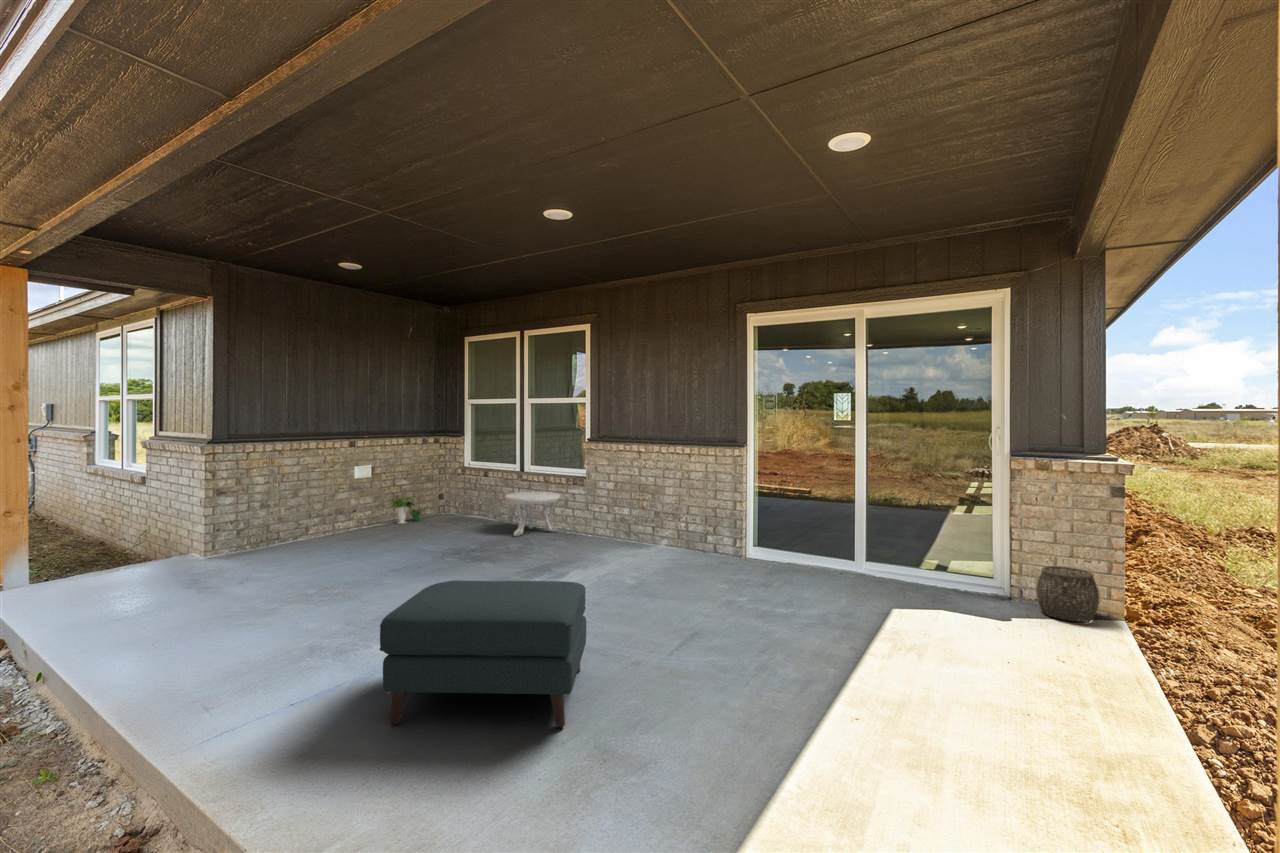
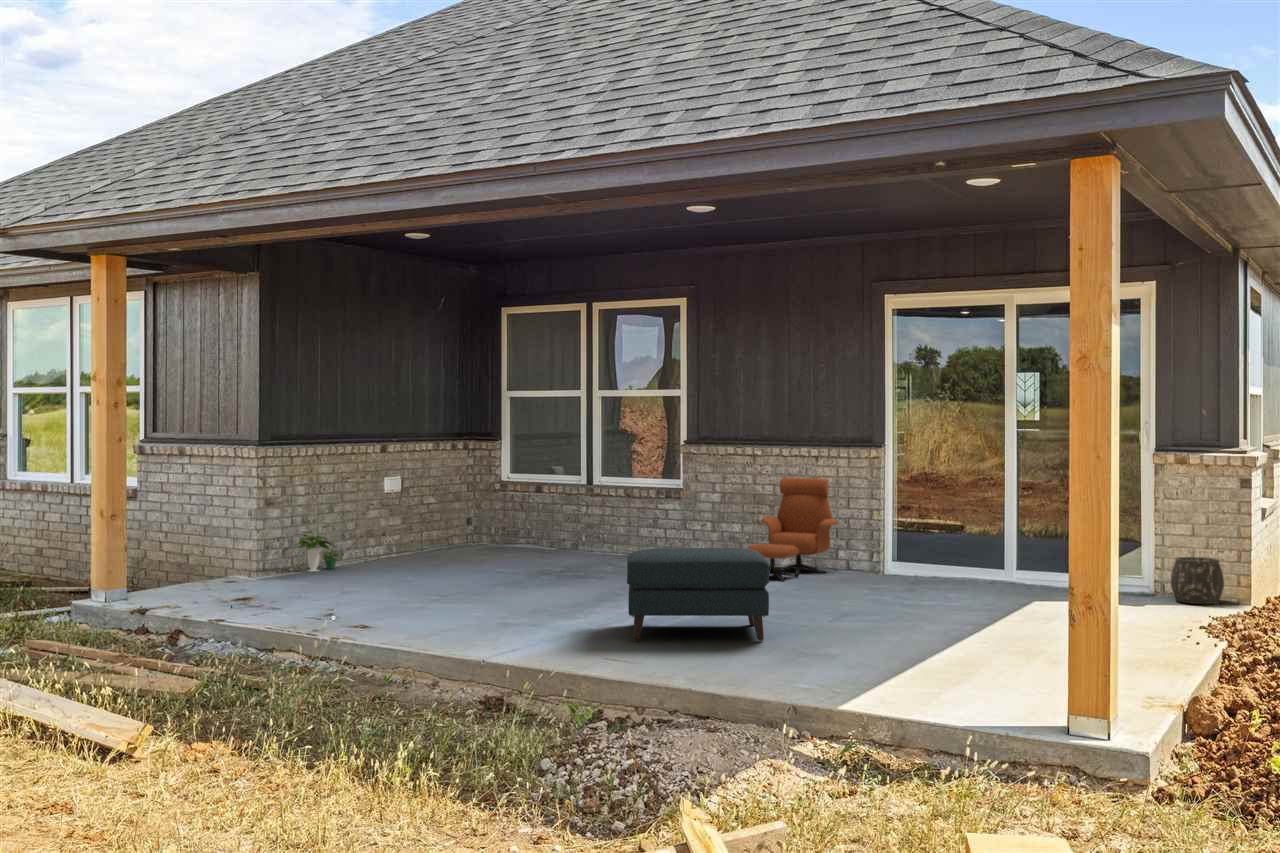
lounge chair: none [622,472,707,570] -> present [747,478,838,580]
side table: present [505,492,560,536] -> none [583,508,651,560]
potted plant: present [391,498,422,523] -> present [298,532,340,572]

